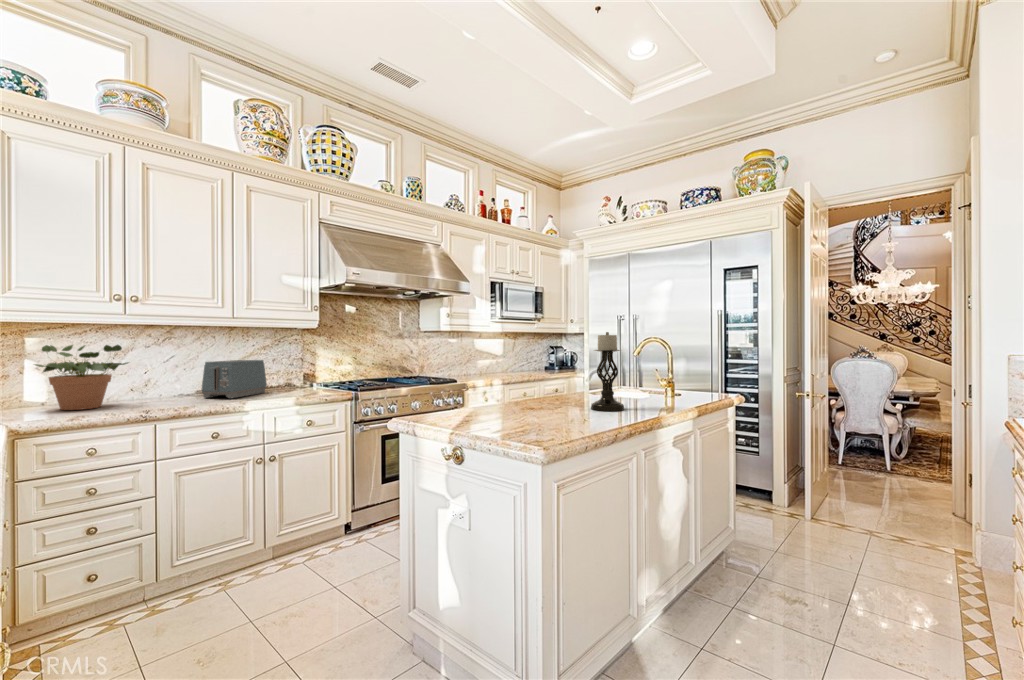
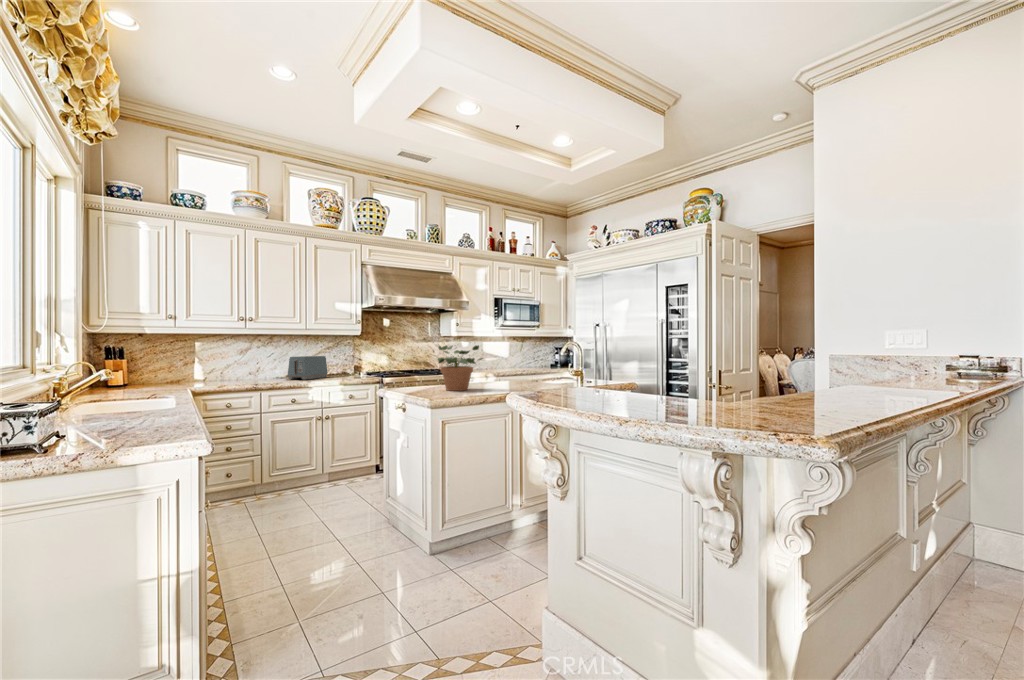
candle holder: present [591,332,624,411] -> none [503,339,524,389]
potted plant: present [35,345,129,410] -> present [437,345,483,391]

